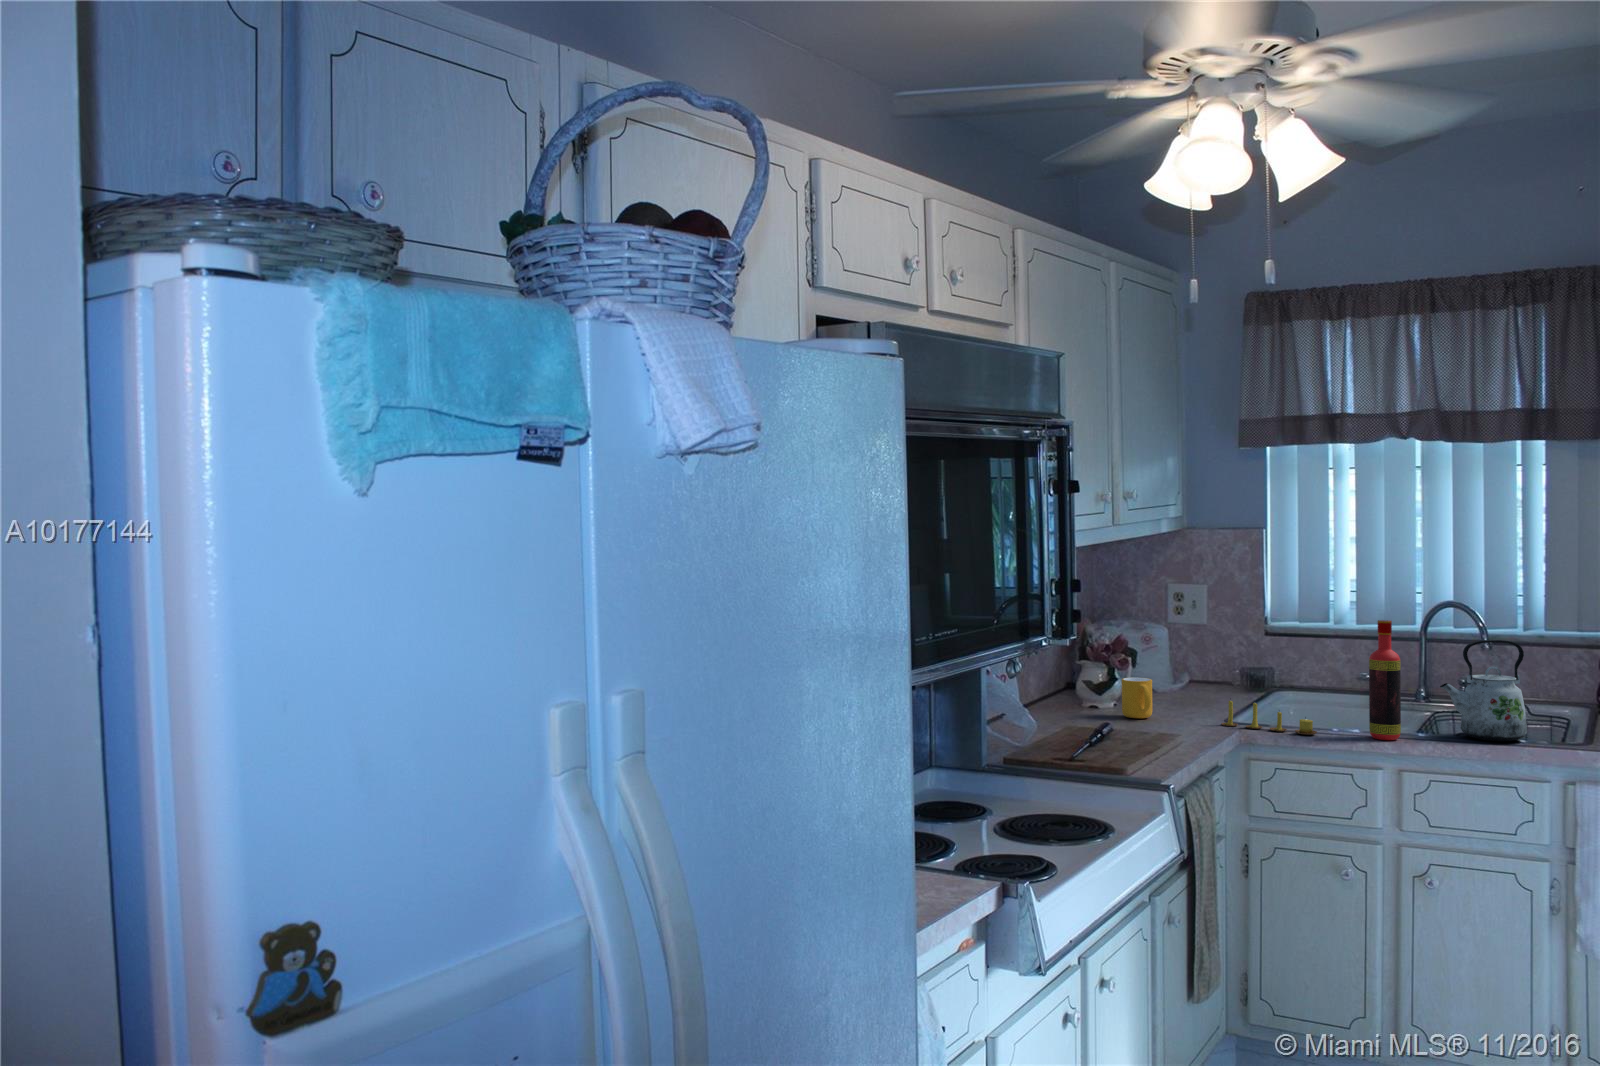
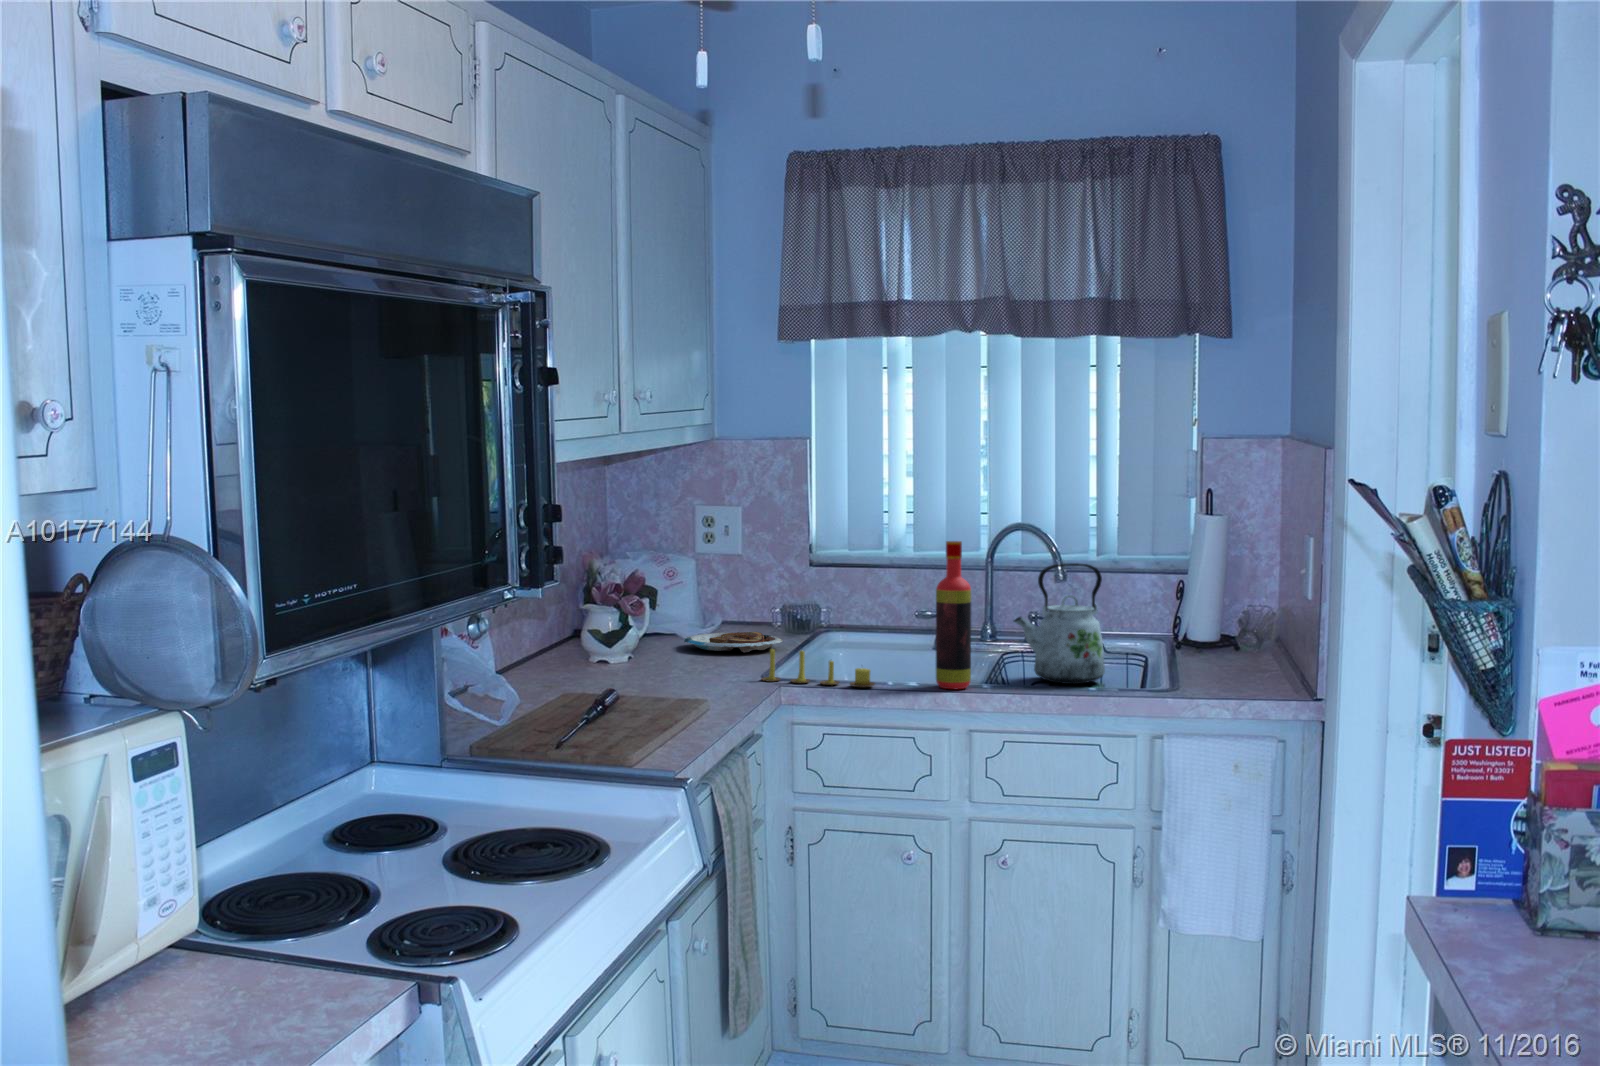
mug: present [1122,677,1152,718] -> none [637,624,675,677]
plate: none [1156,685,1240,702] -> present [684,632,783,653]

